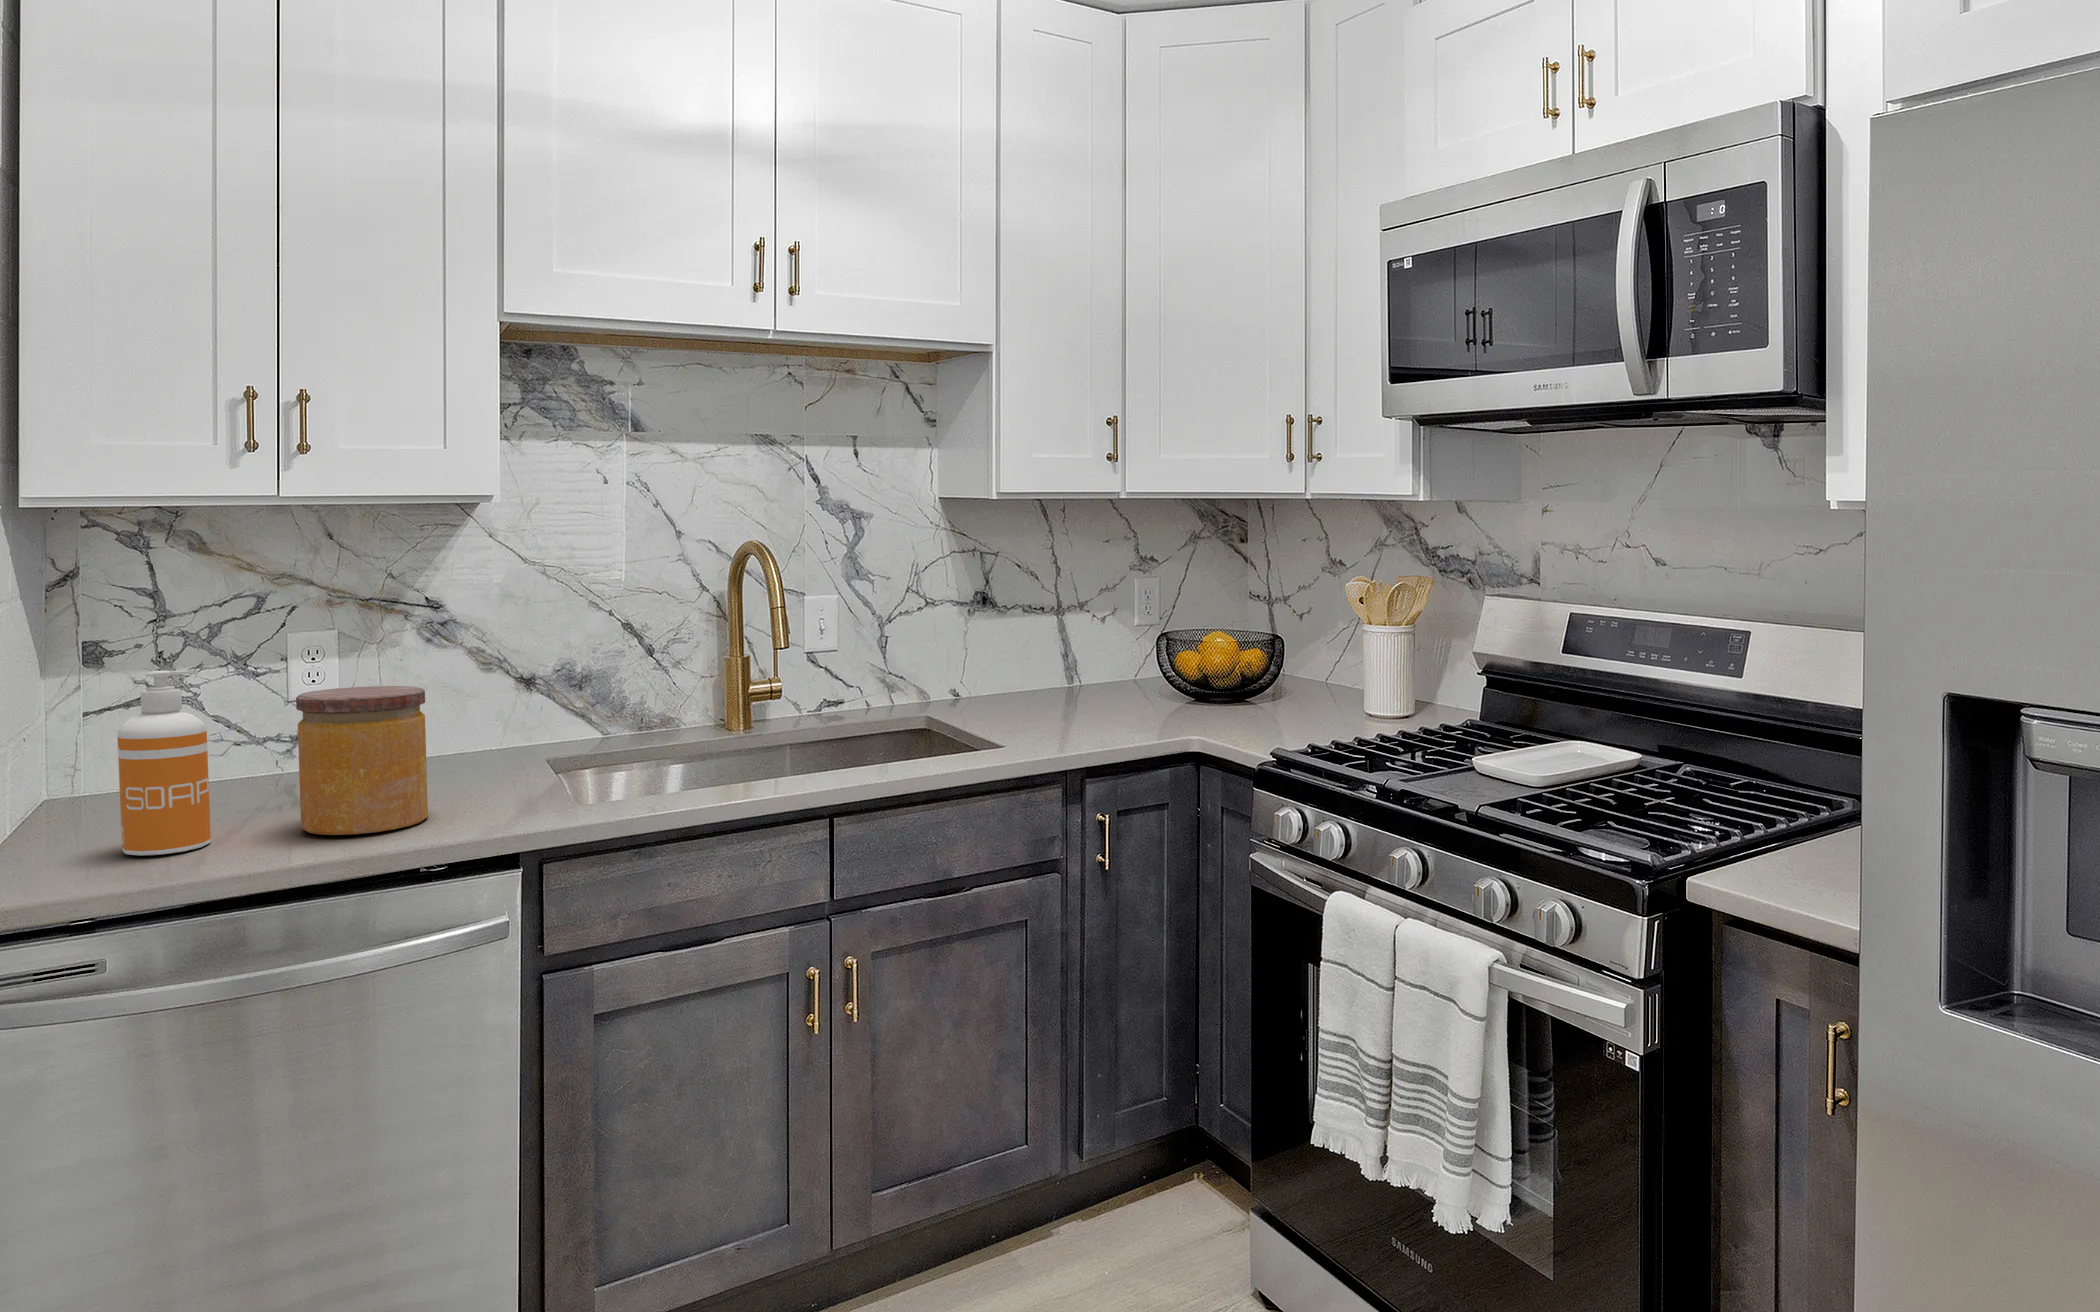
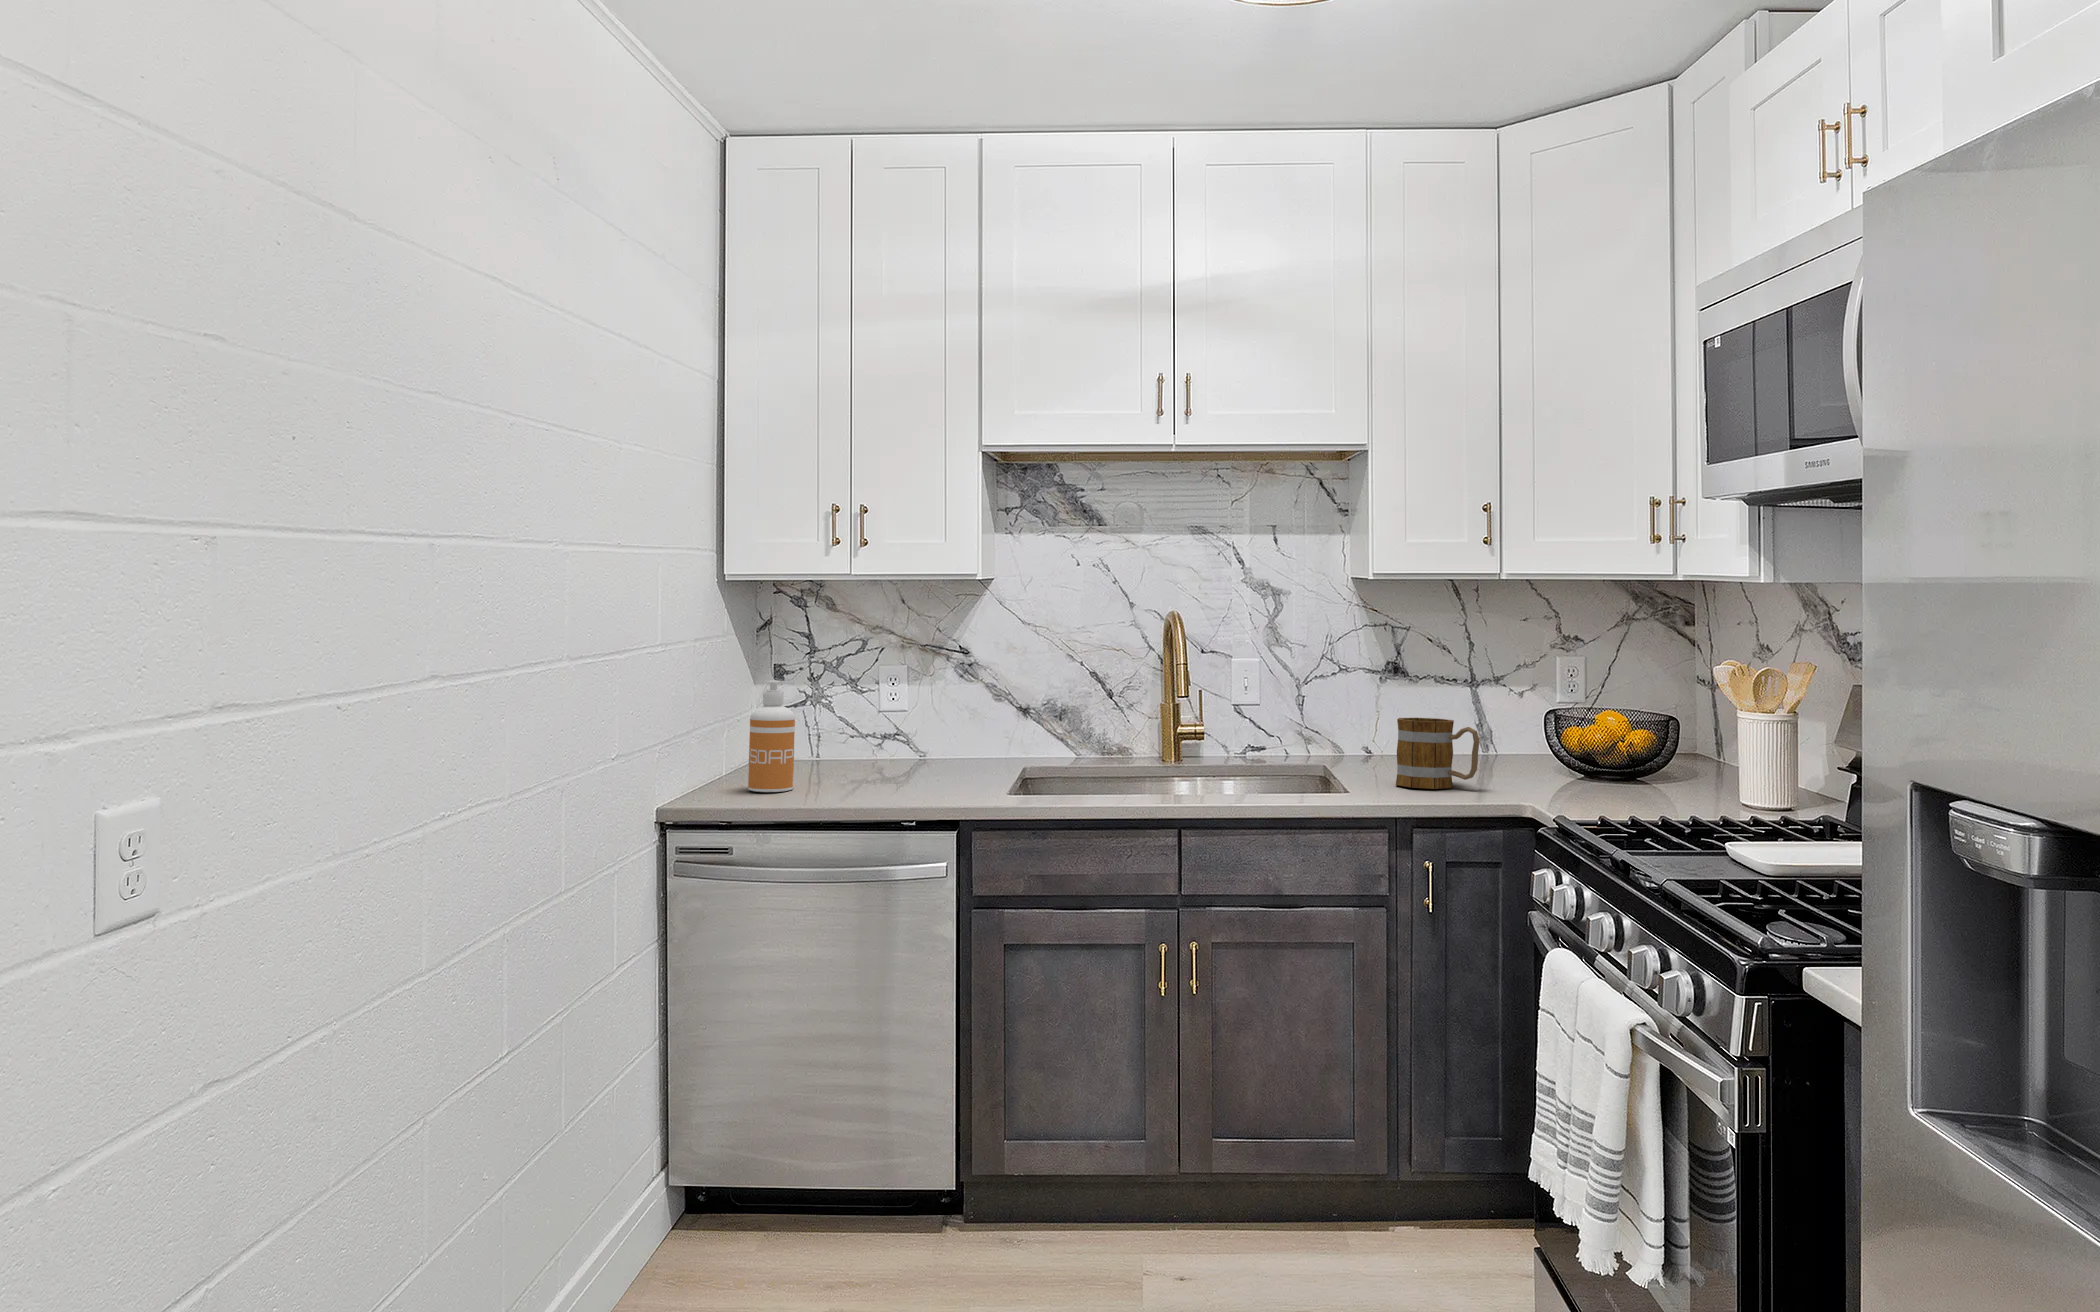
mug: none [1041,655,1136,735] -> present [1396,718,1480,789]
jar: present [296,686,428,835] -> none [838,700,914,794]

